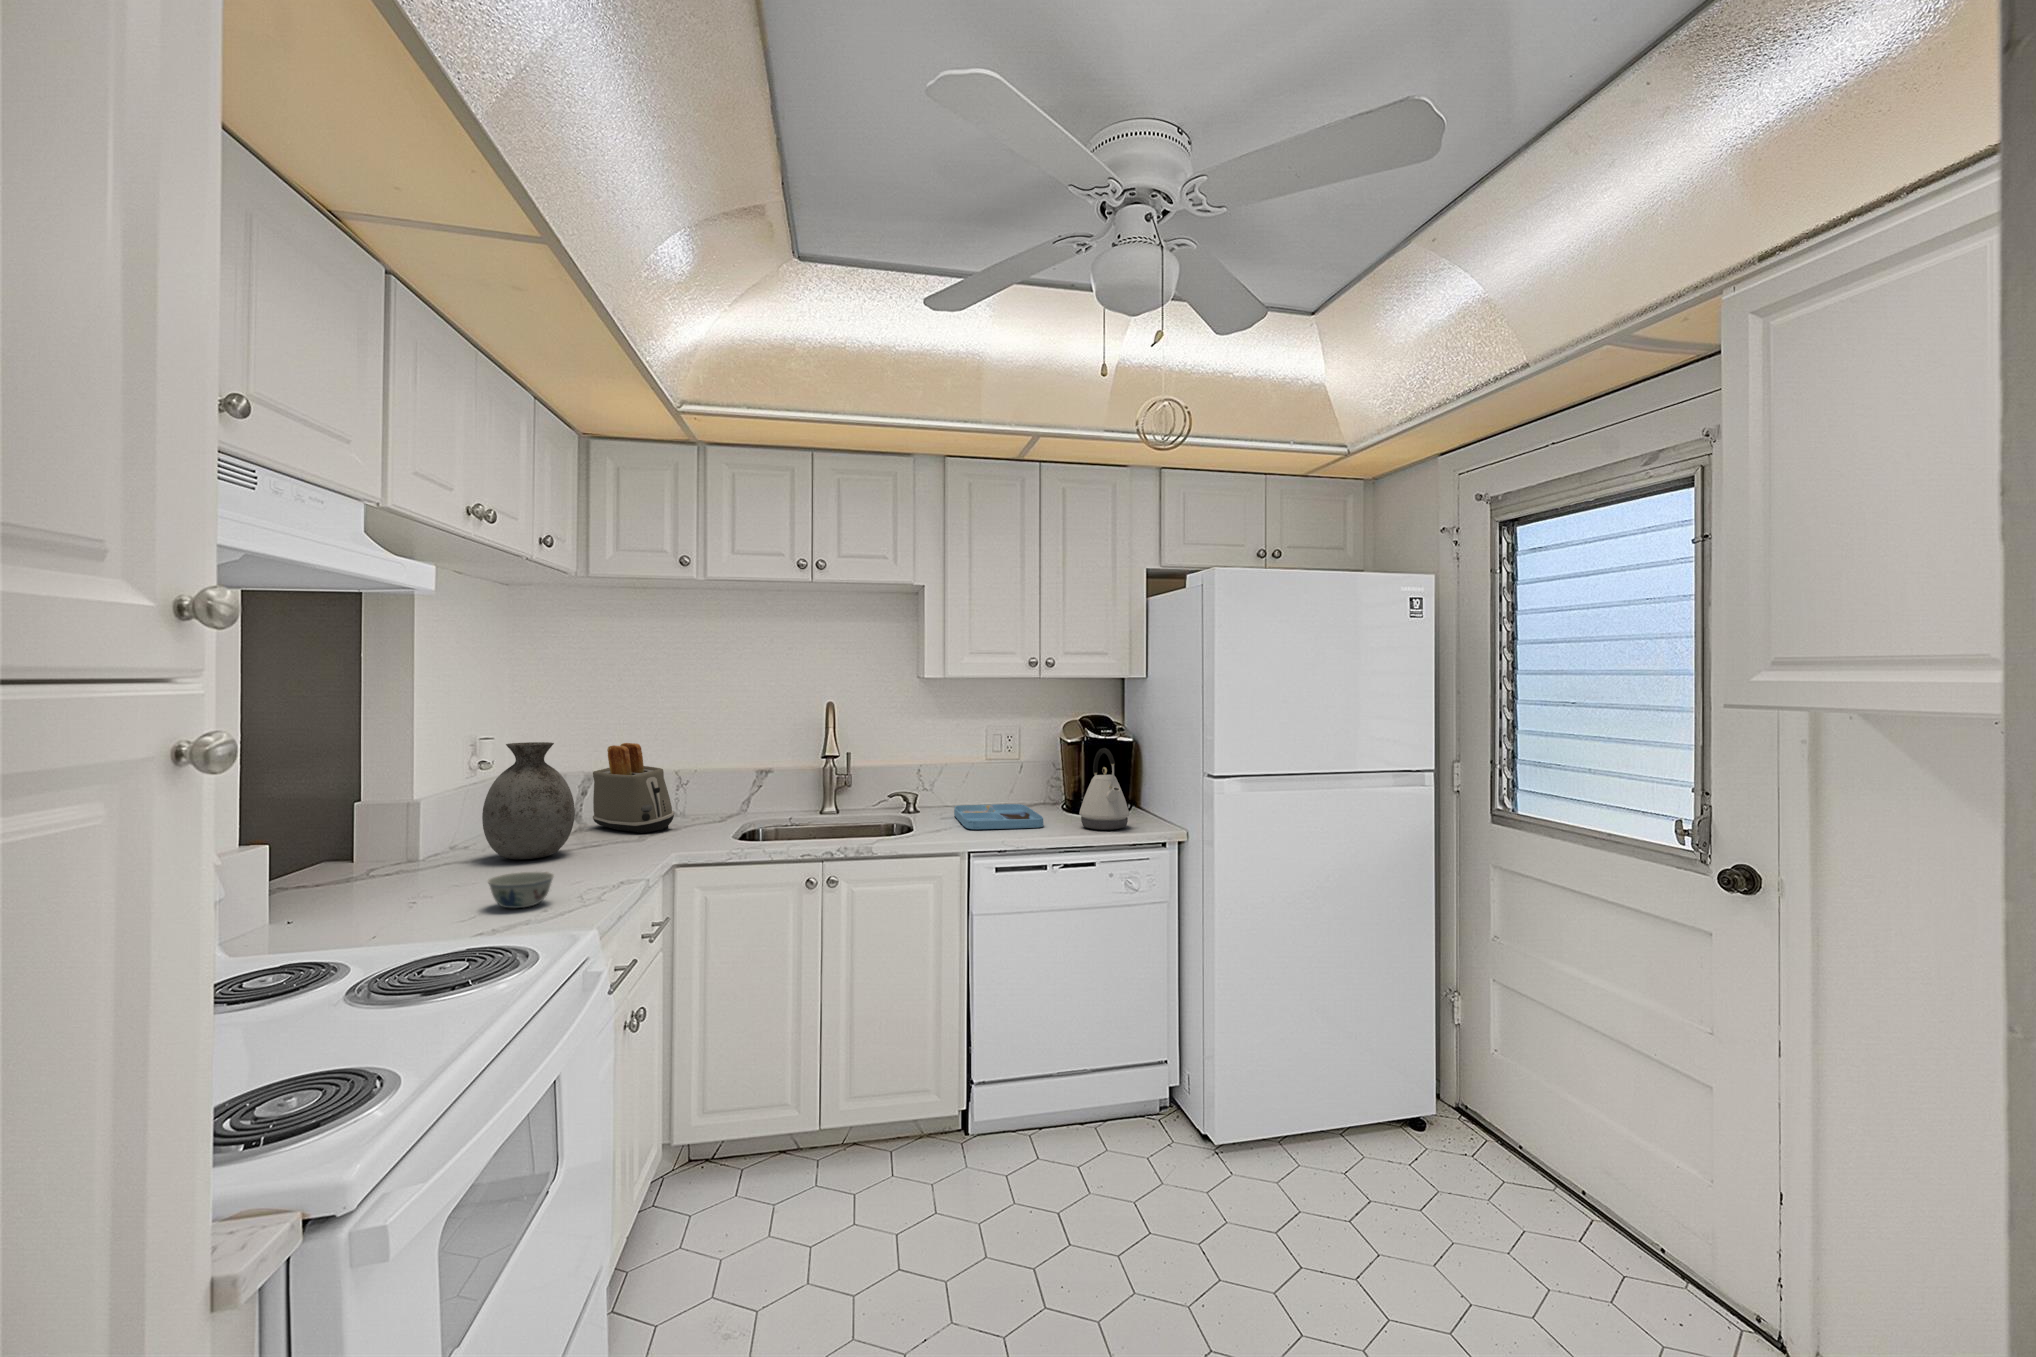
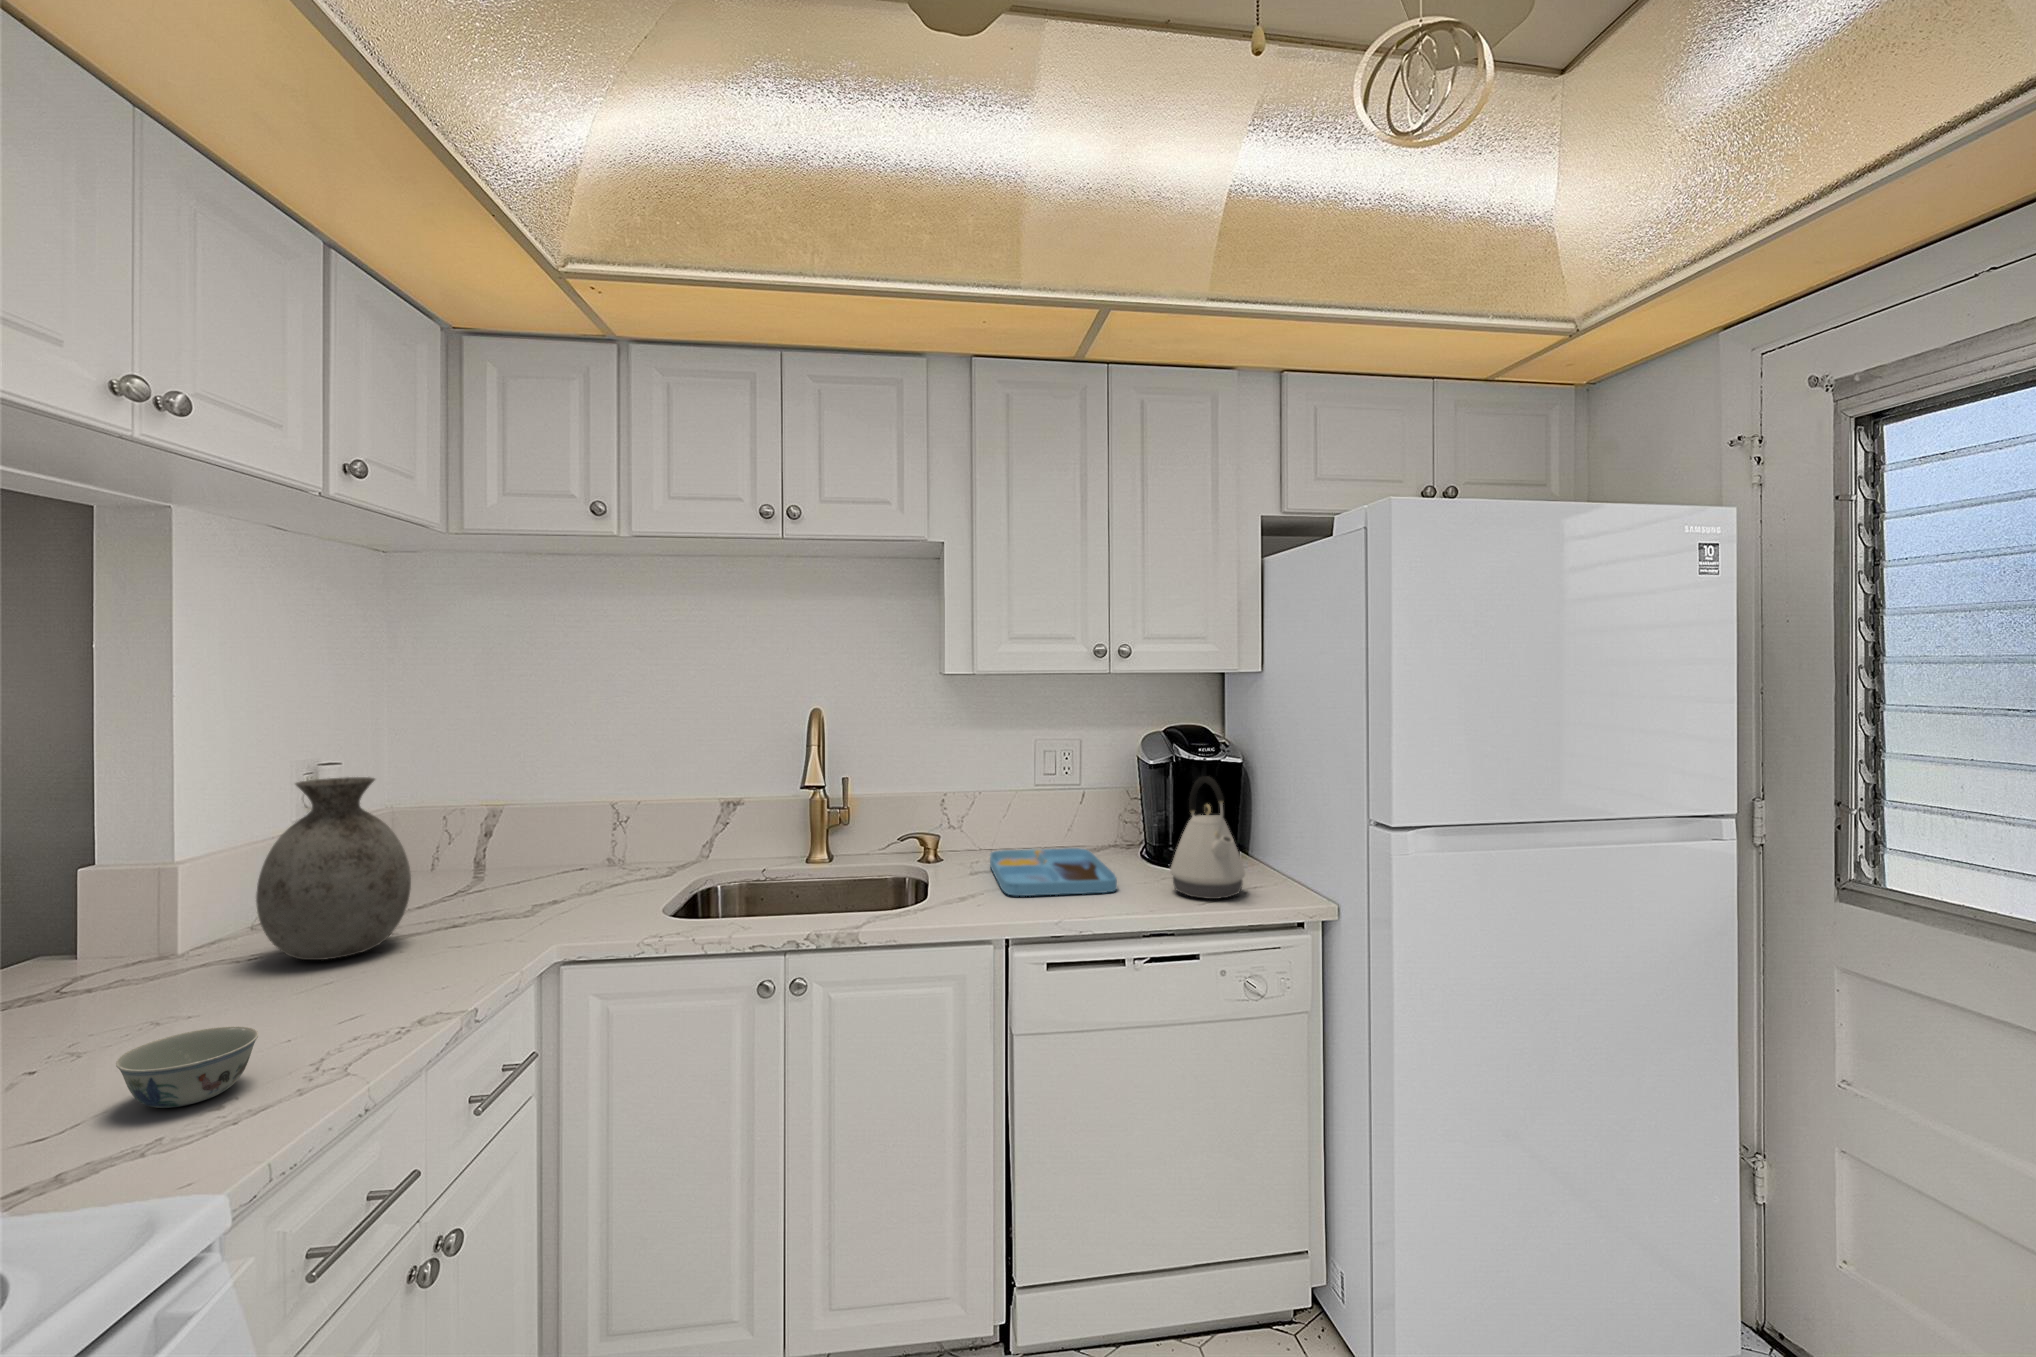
toaster: present [593,743,674,833] -> none [483,768,593,898]

